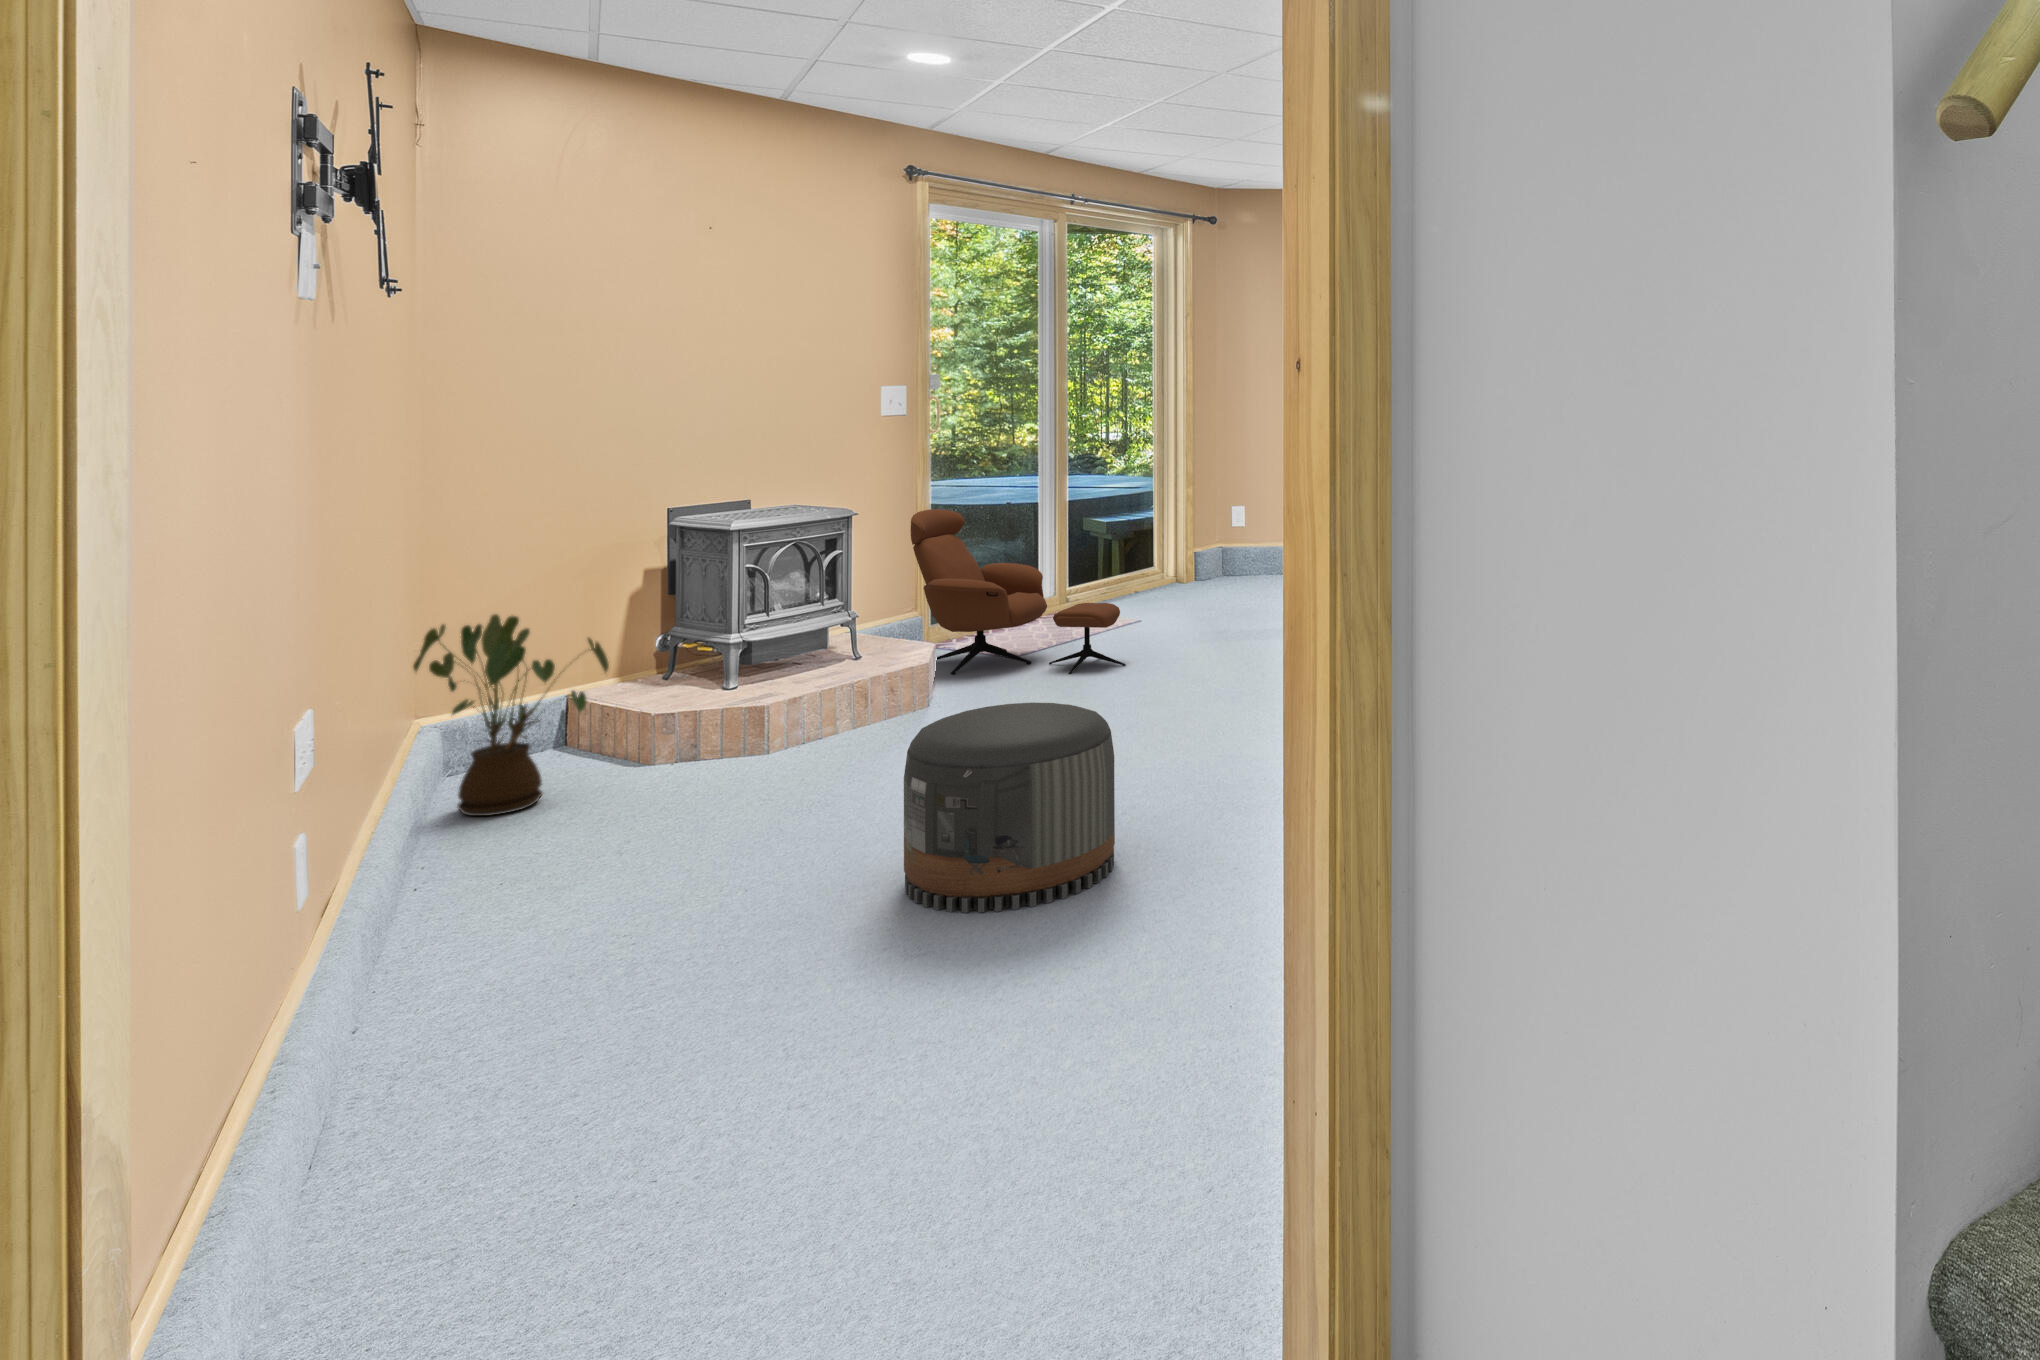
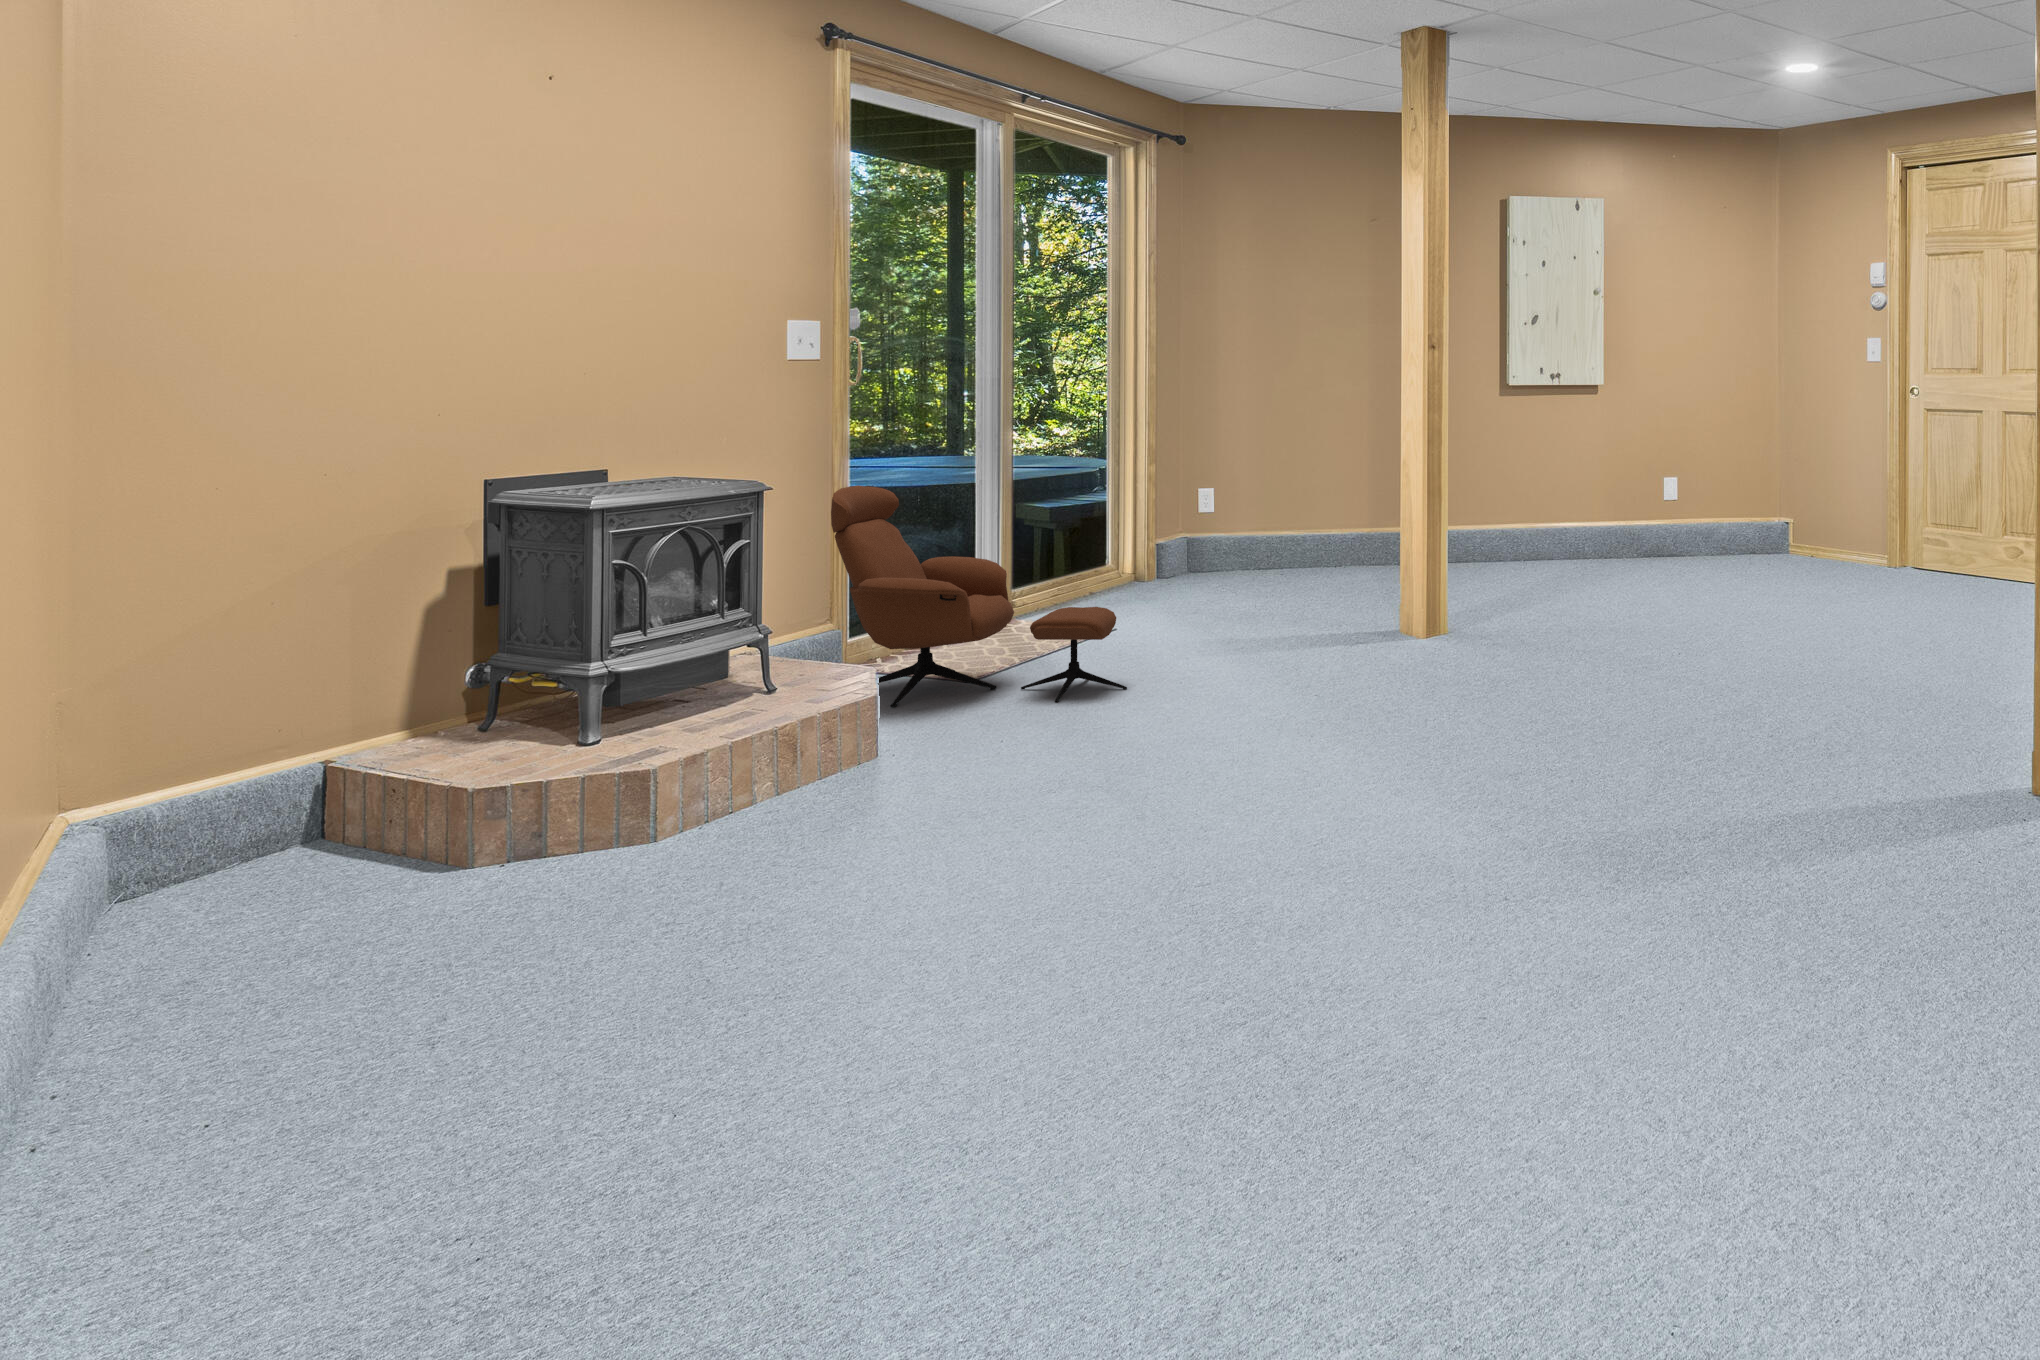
house plant: present [413,614,609,816] -> none [43,641,398,980]
pouf: present [904,703,1115,913] -> none [957,771,1299,1155]

